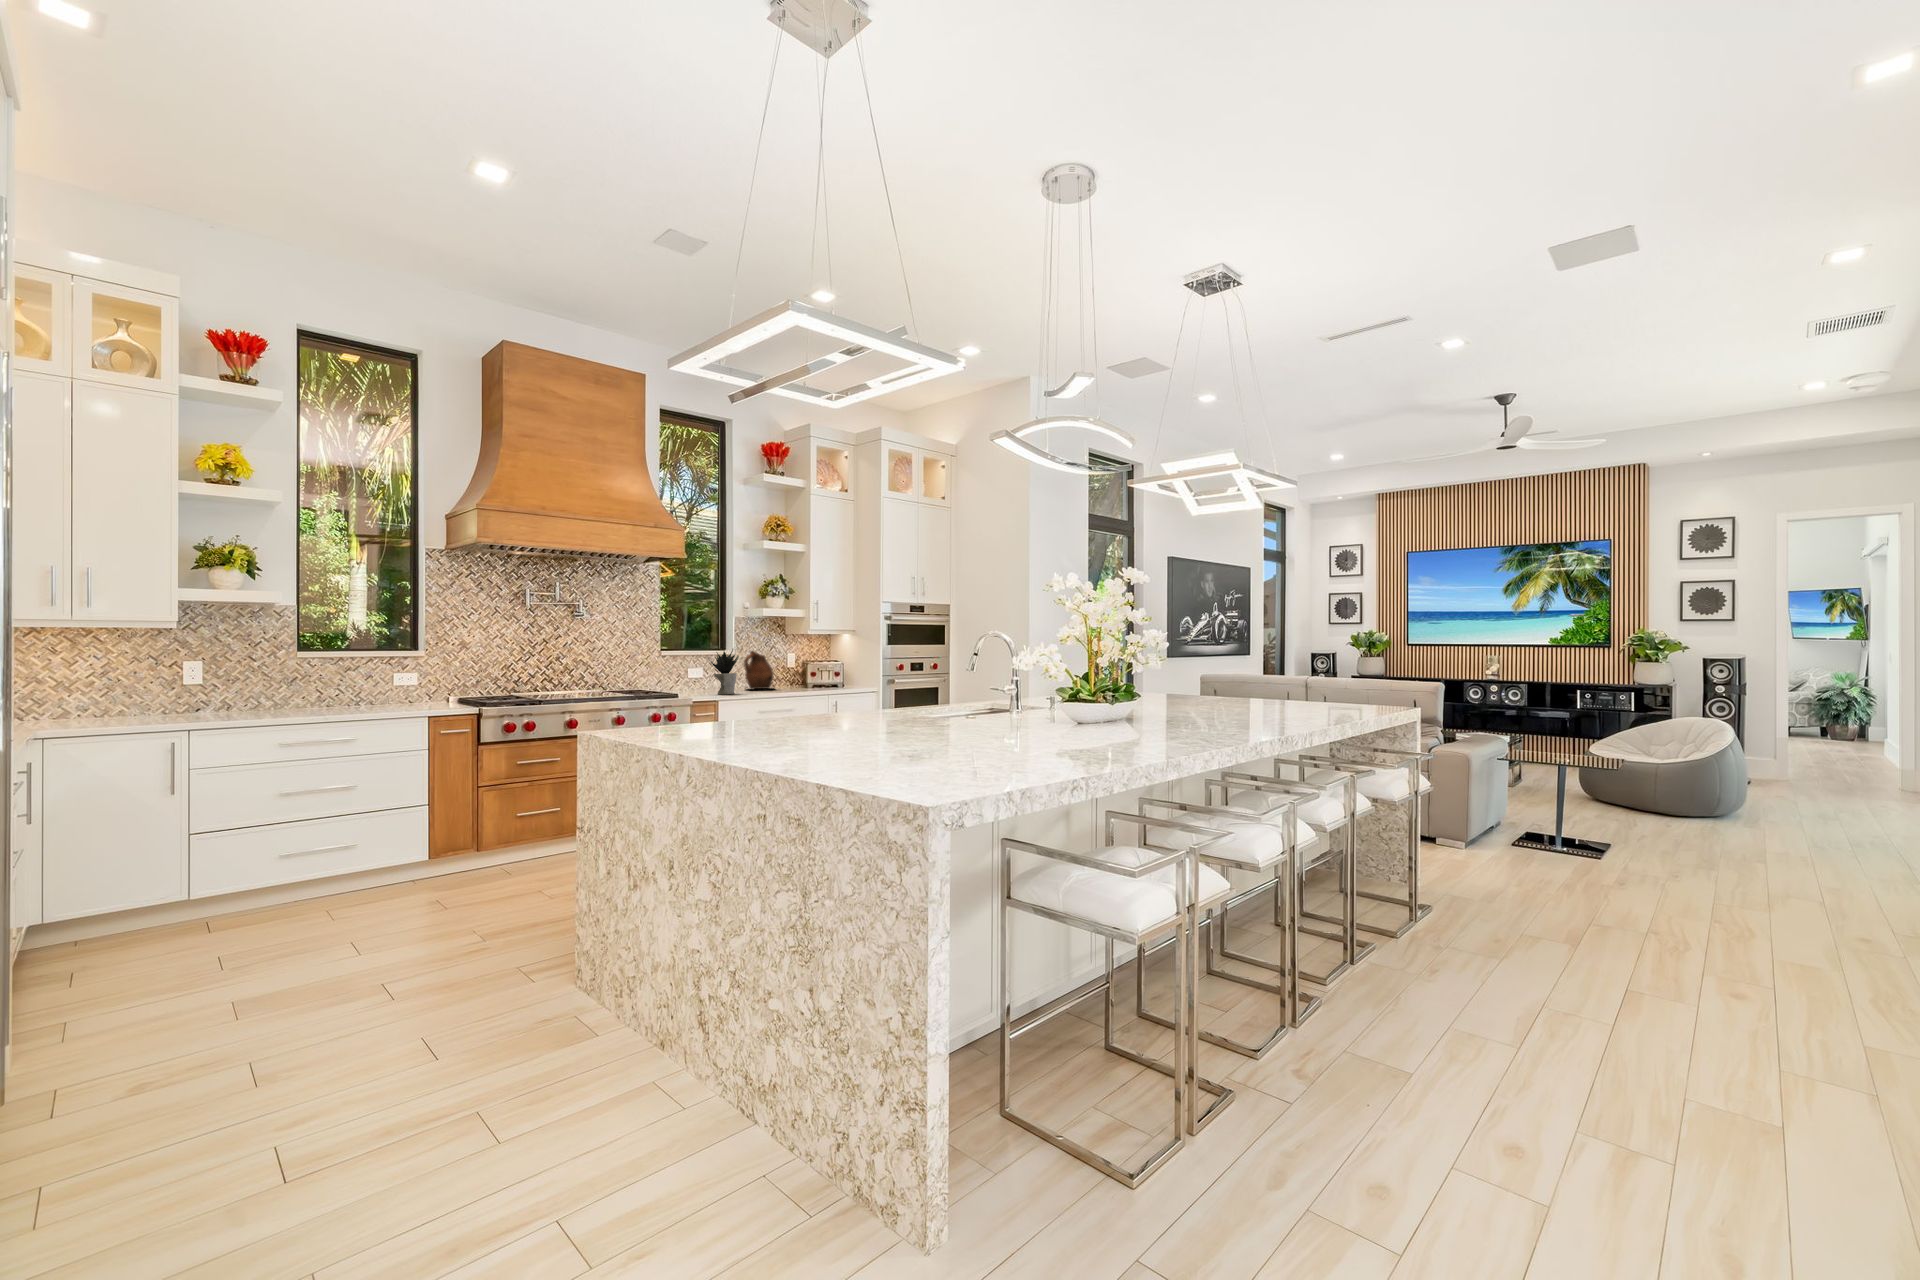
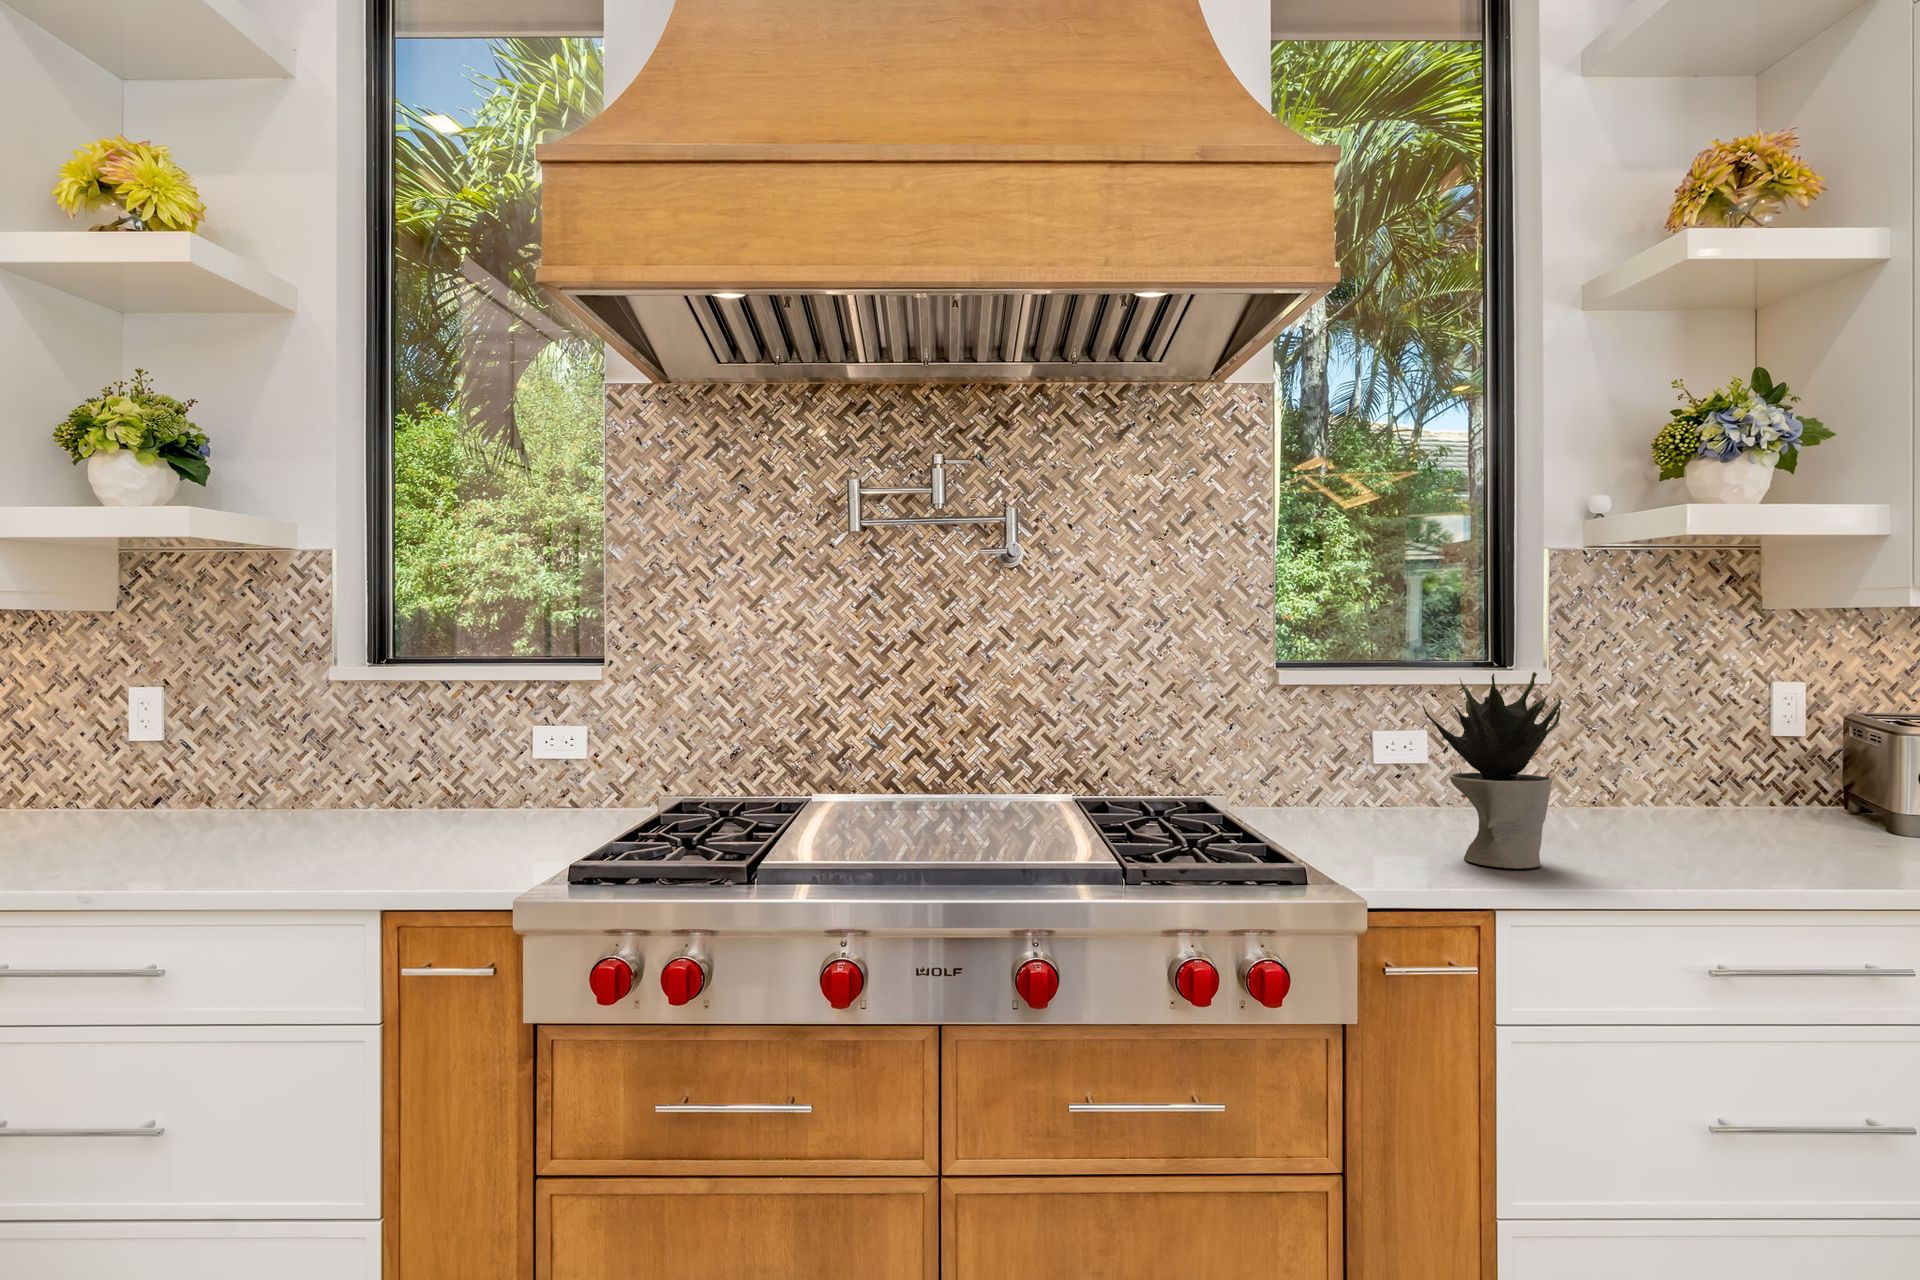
ceramic pitcher: present [744,651,774,689] -> none [1582,675,1739,843]

